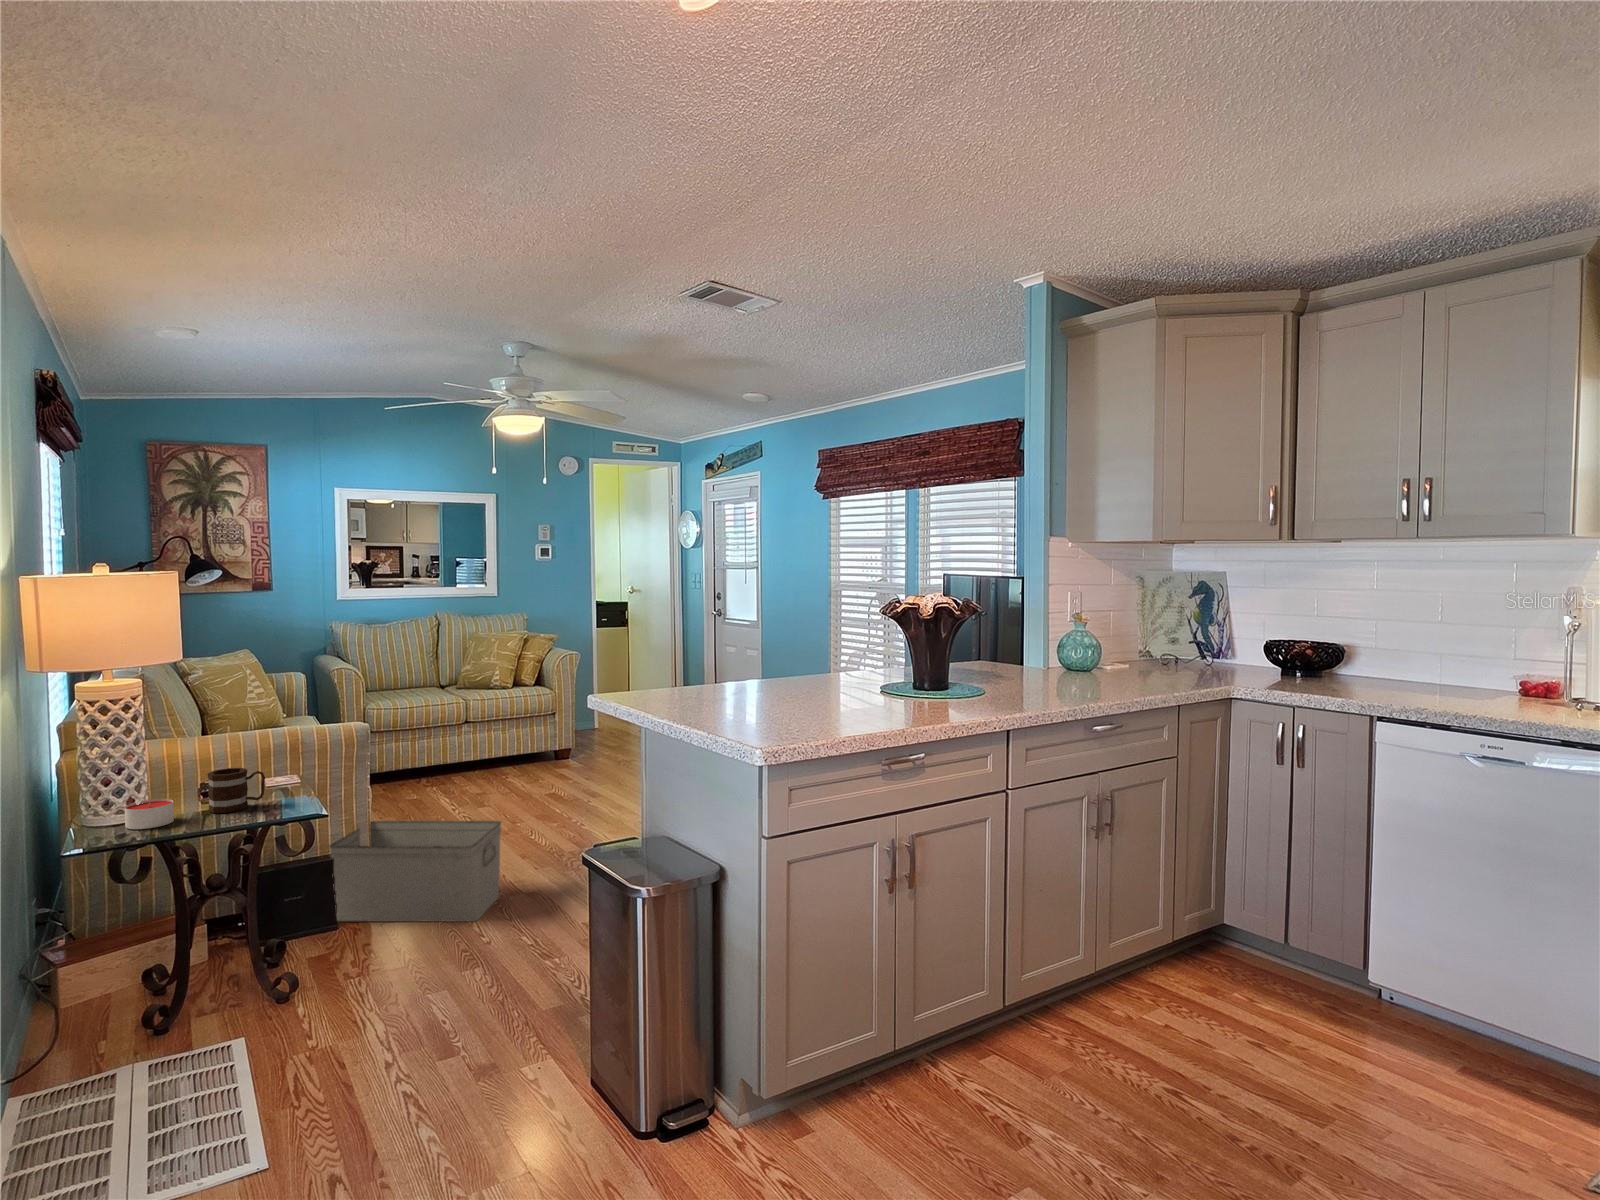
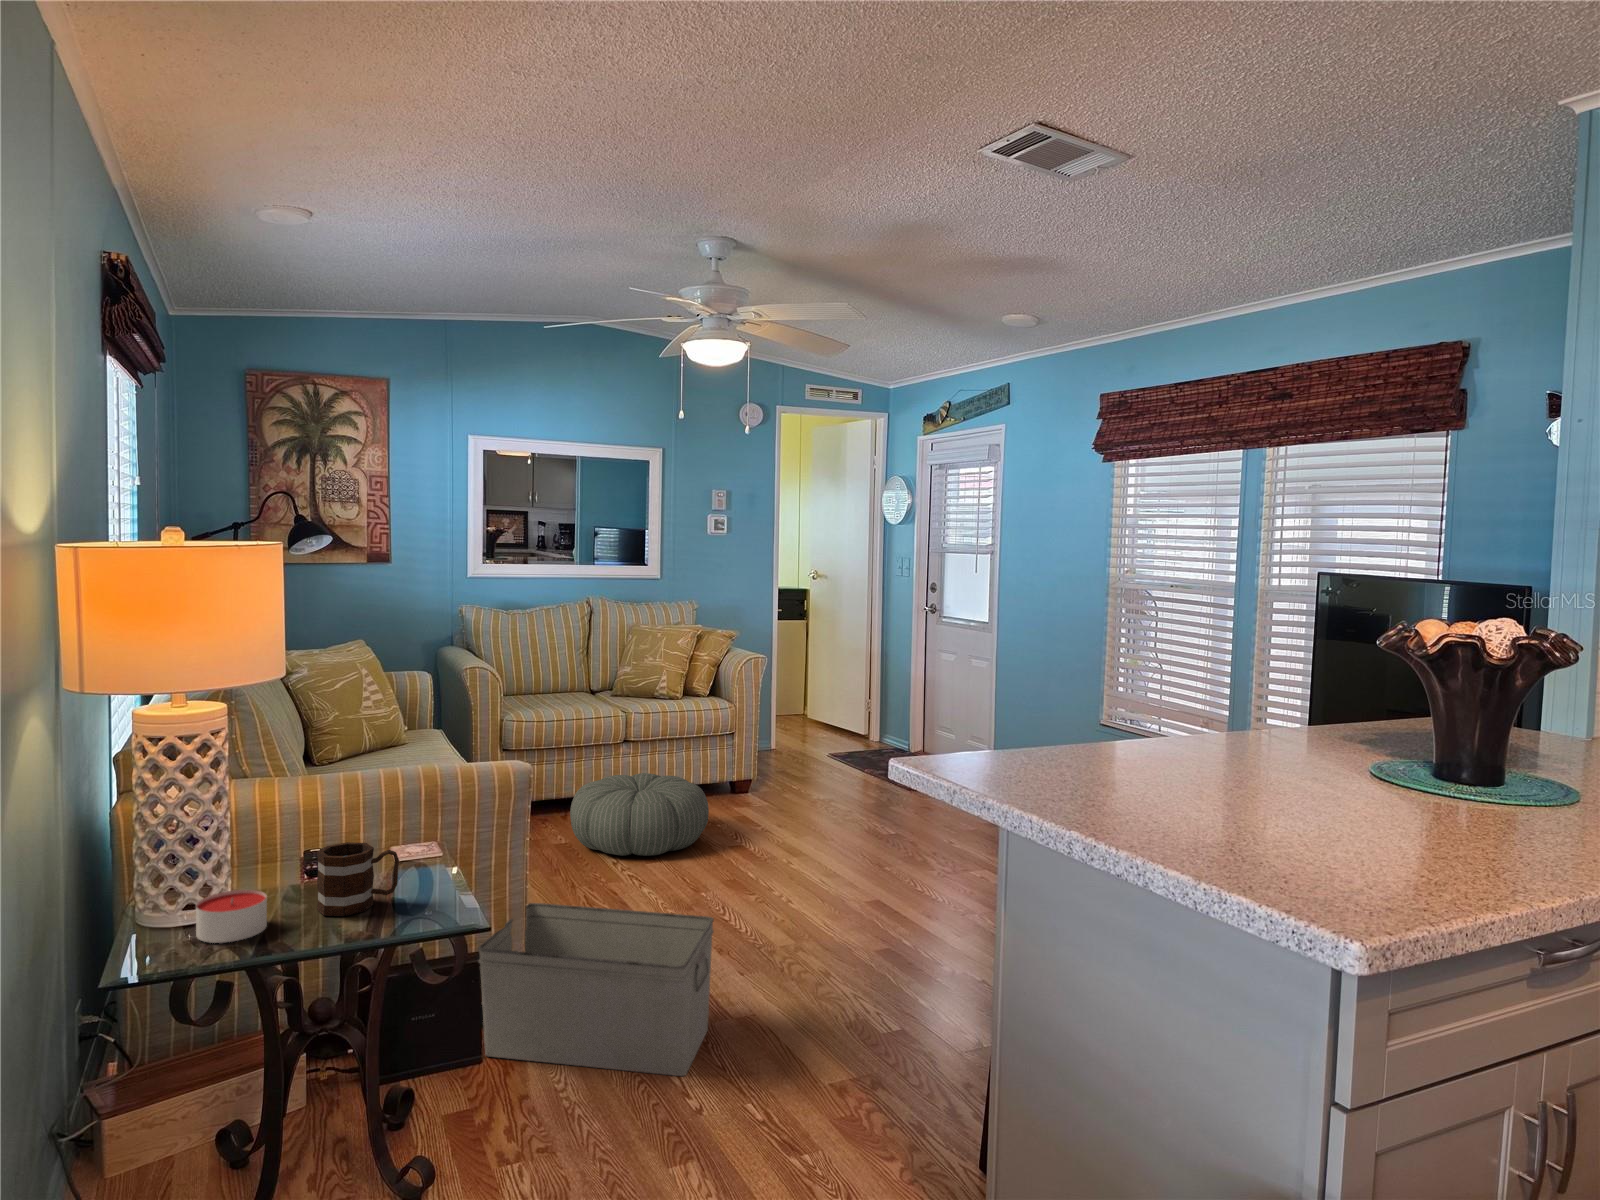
pouf: none [420,744,530,803] -> present [570,773,709,856]

